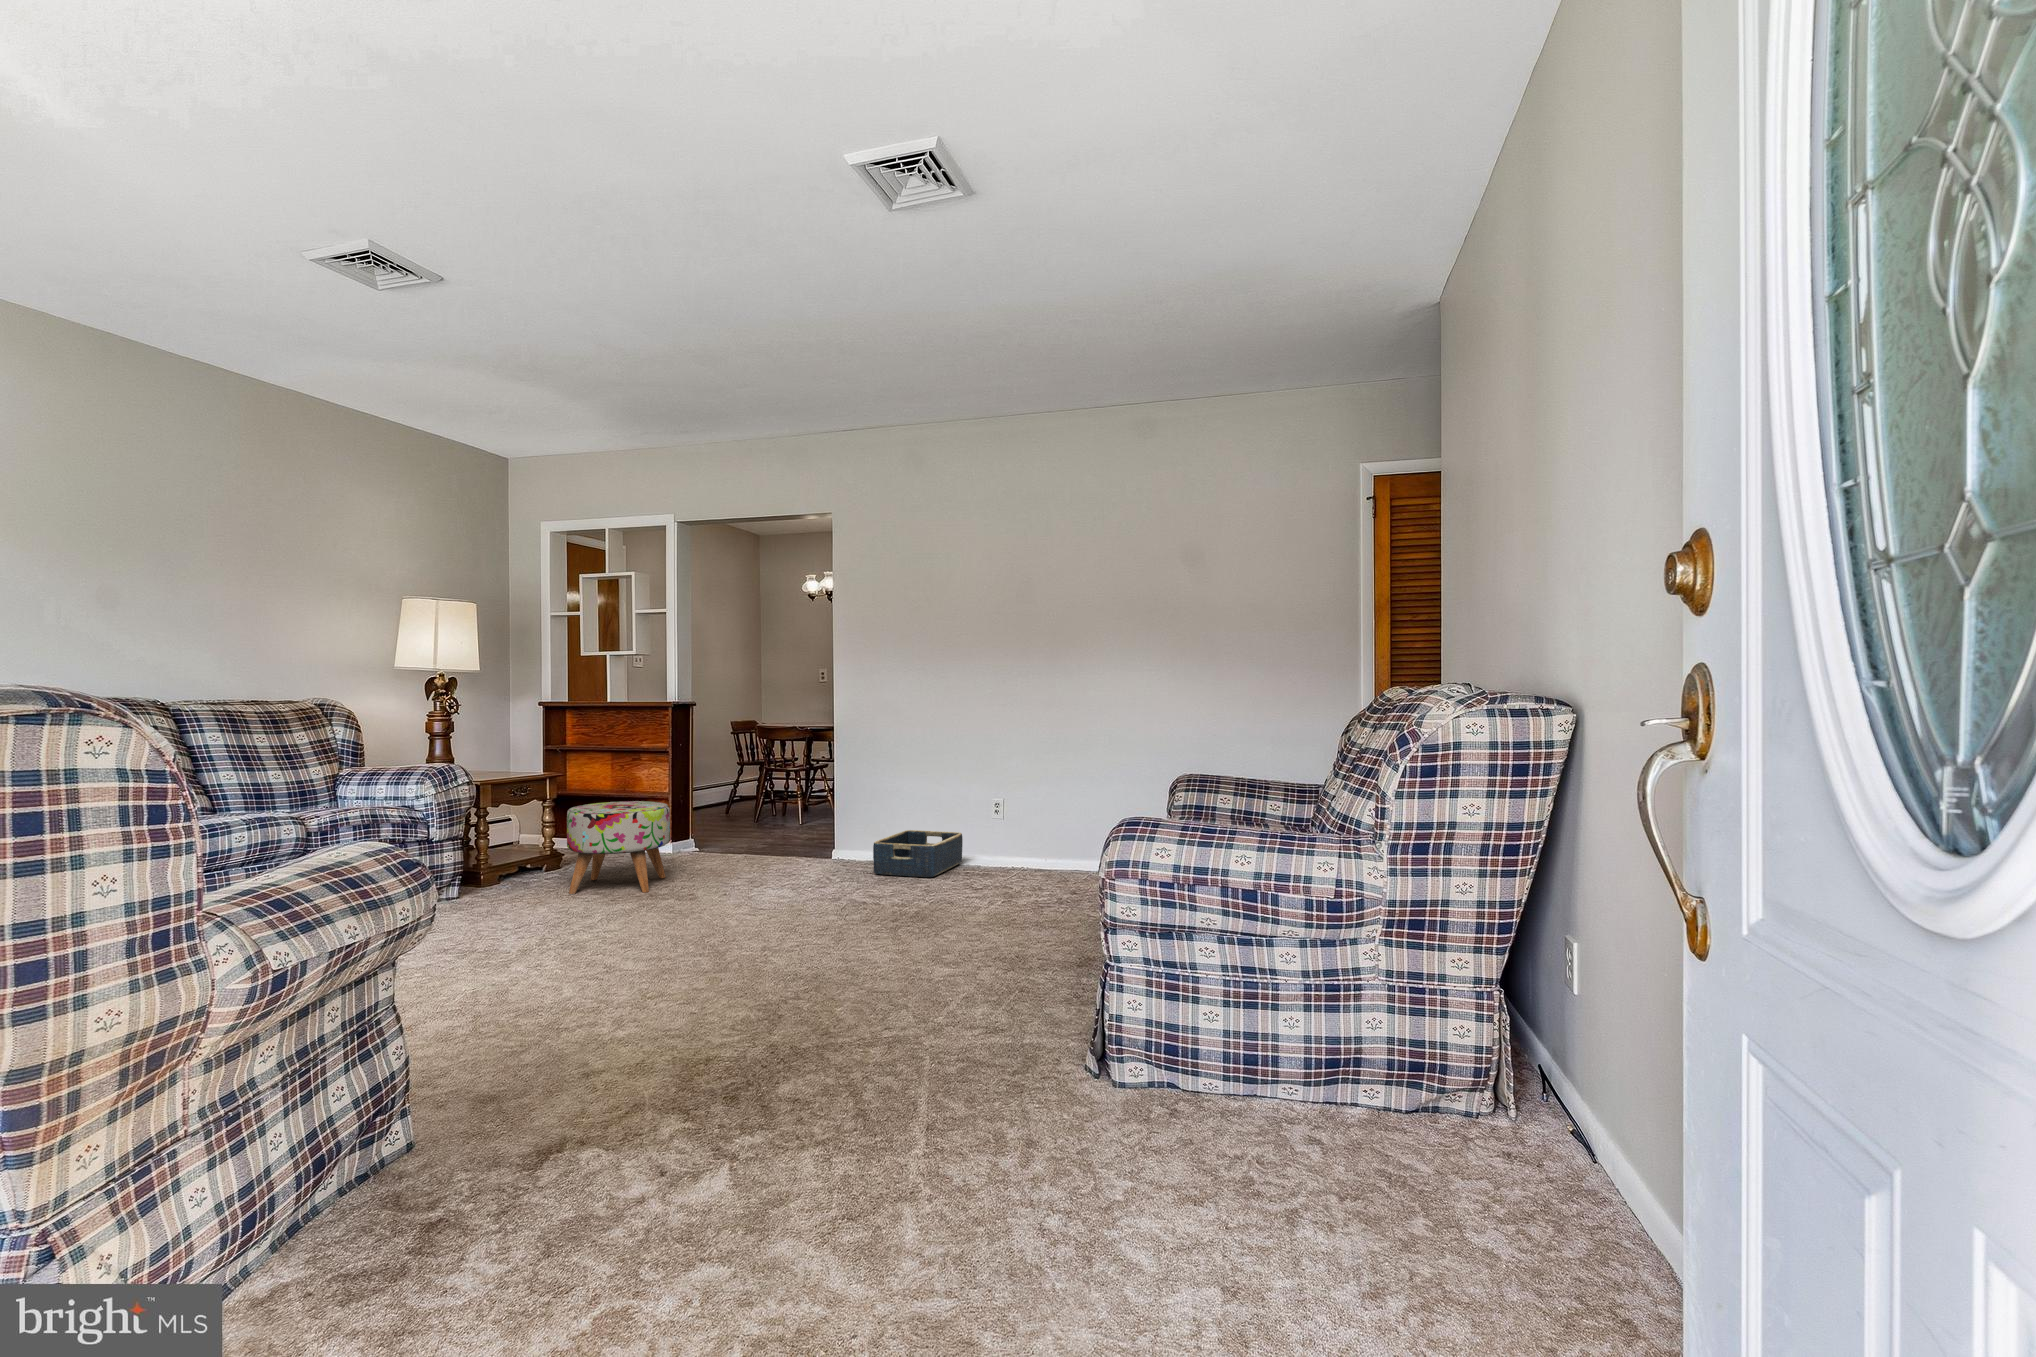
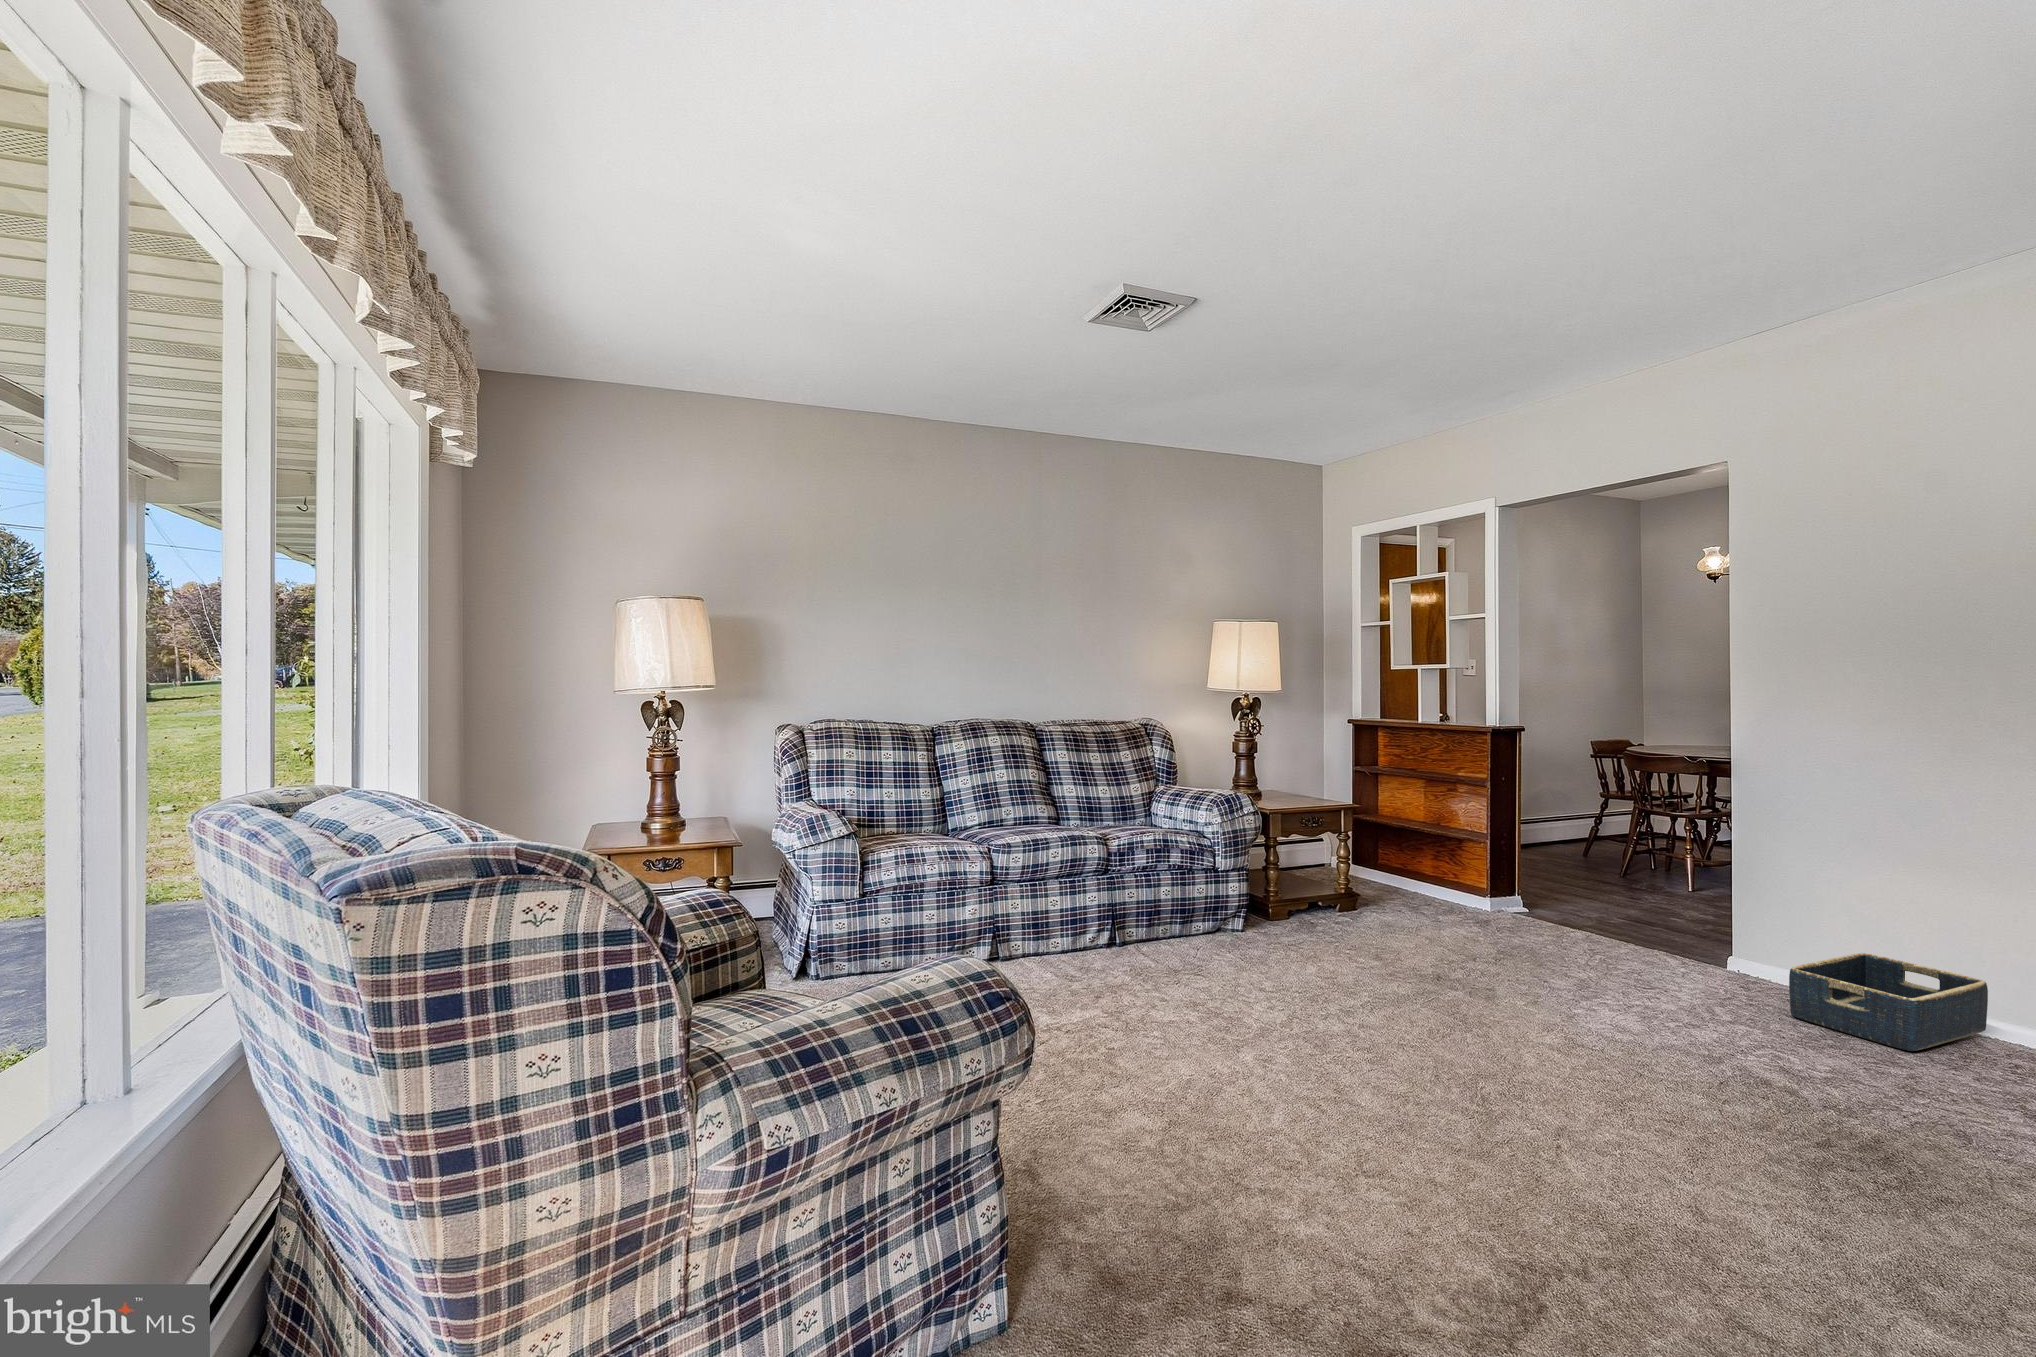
ottoman: present [567,801,670,895] -> none [1349,848,1469,969]

